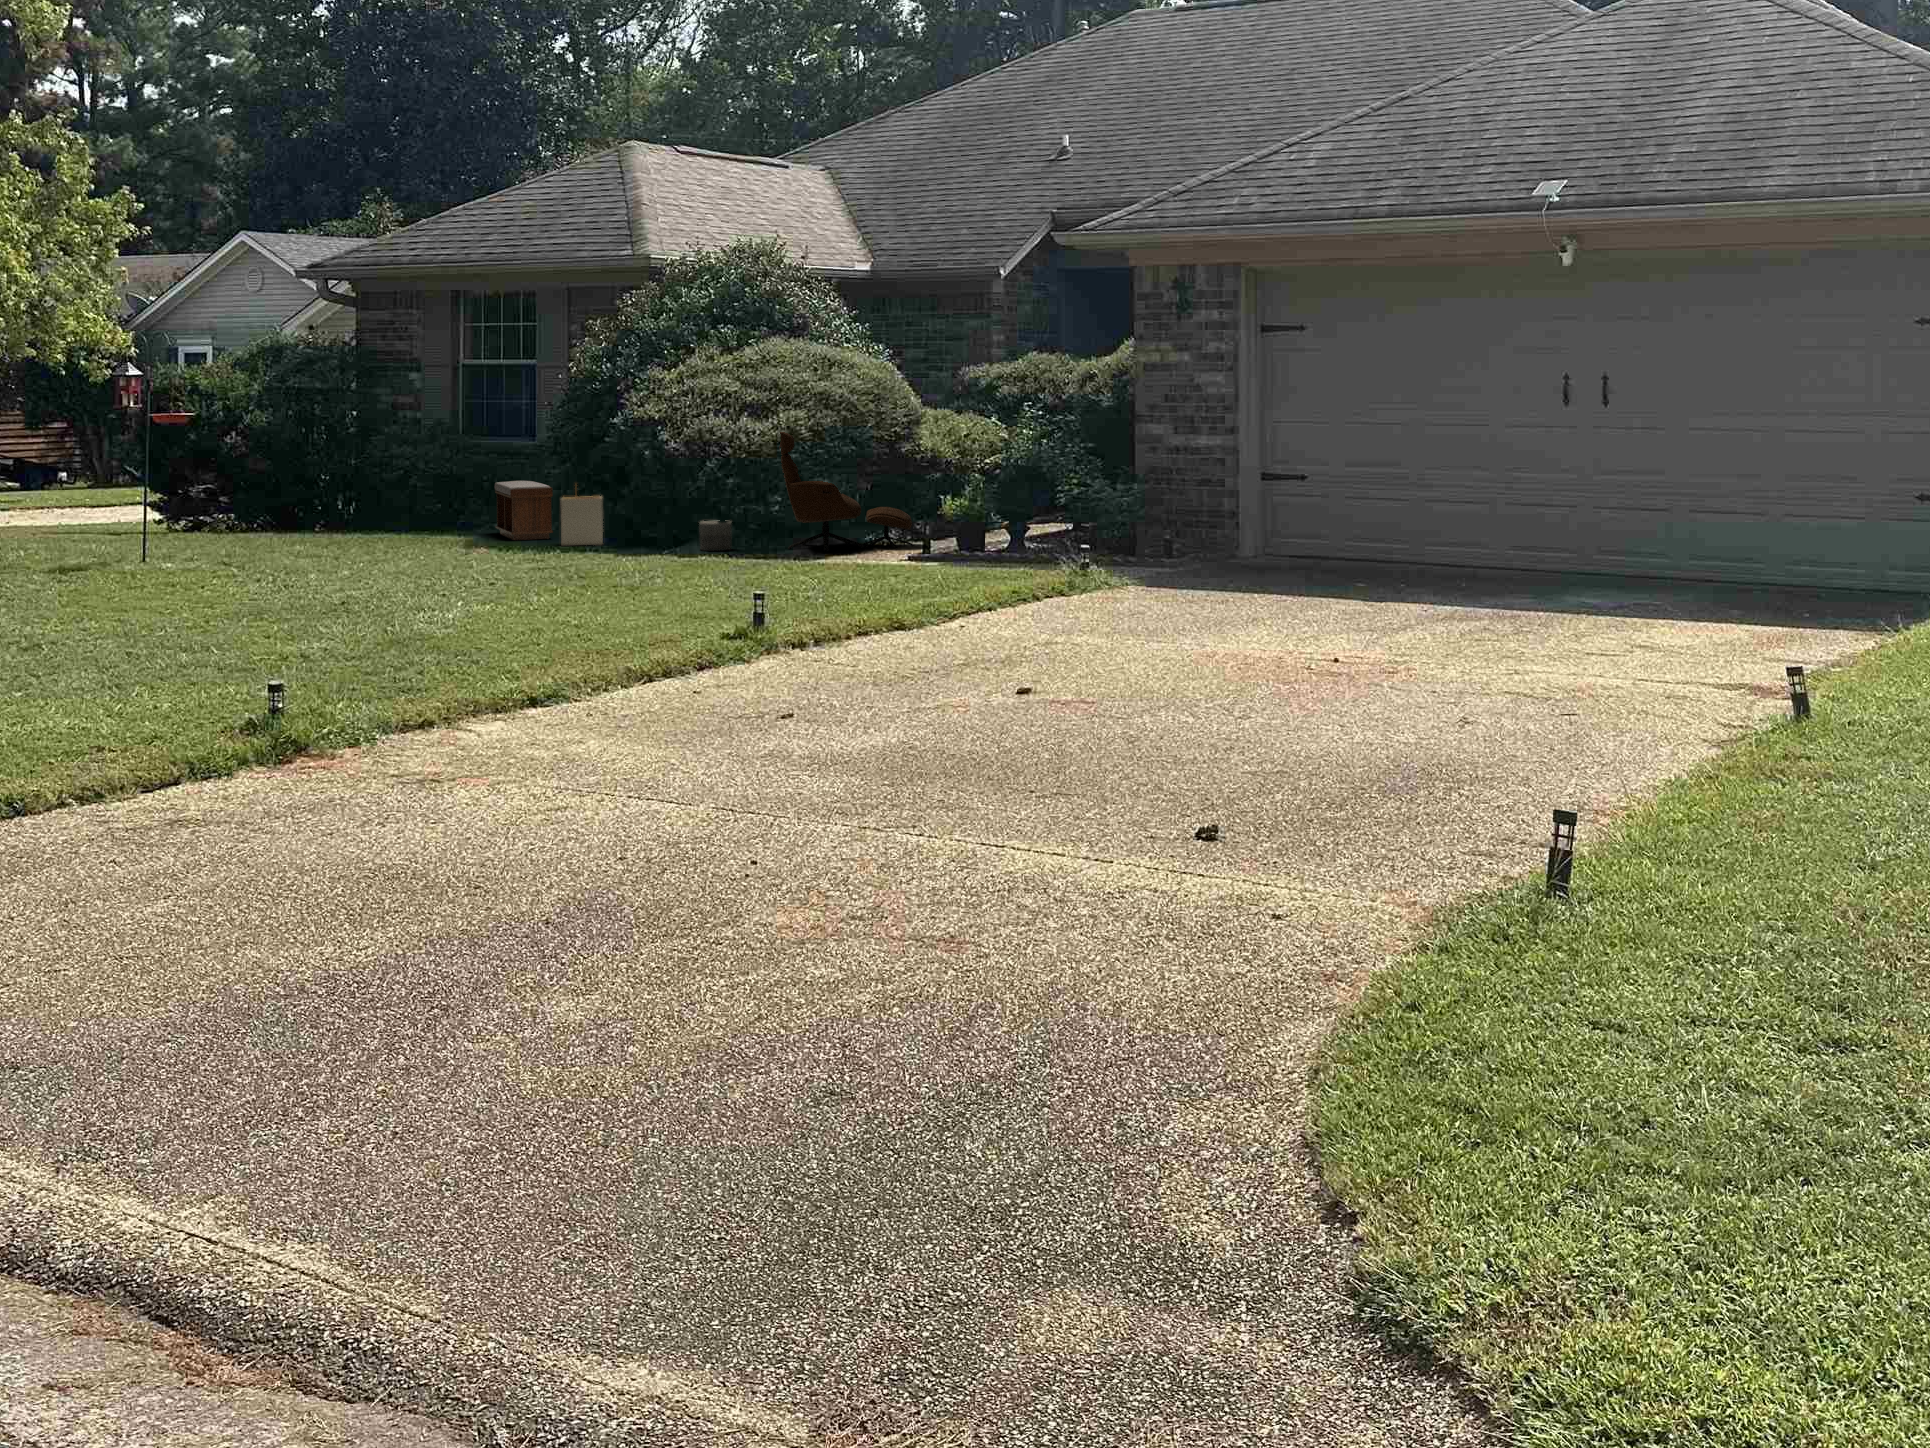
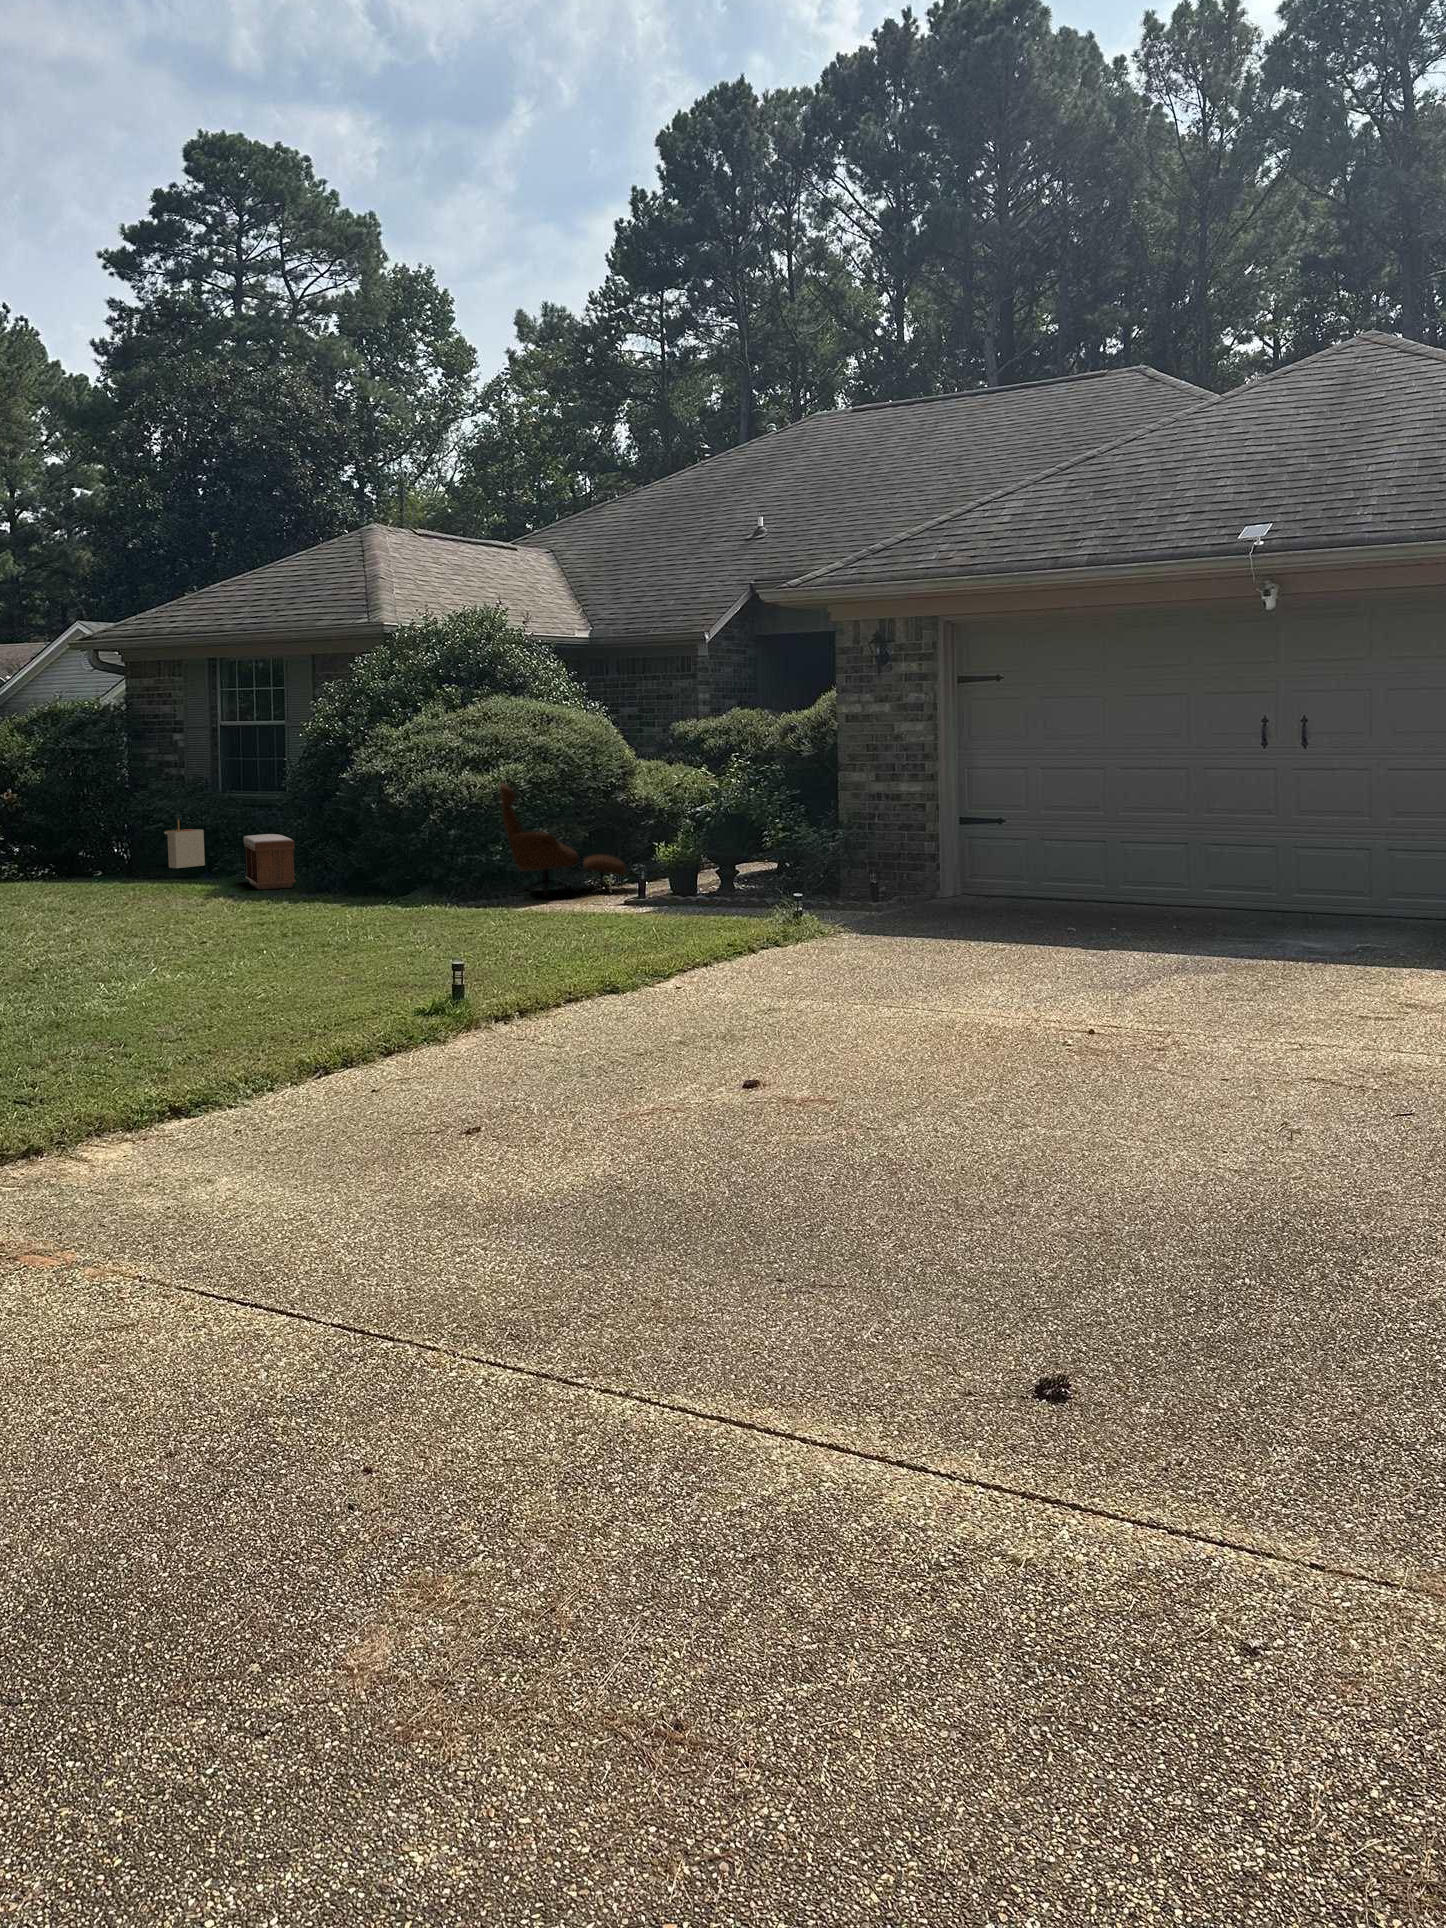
storage bin: present [561,495,603,545] -> present [164,819,205,868]
planter: present [699,521,732,551] -> none [427,870,458,899]

